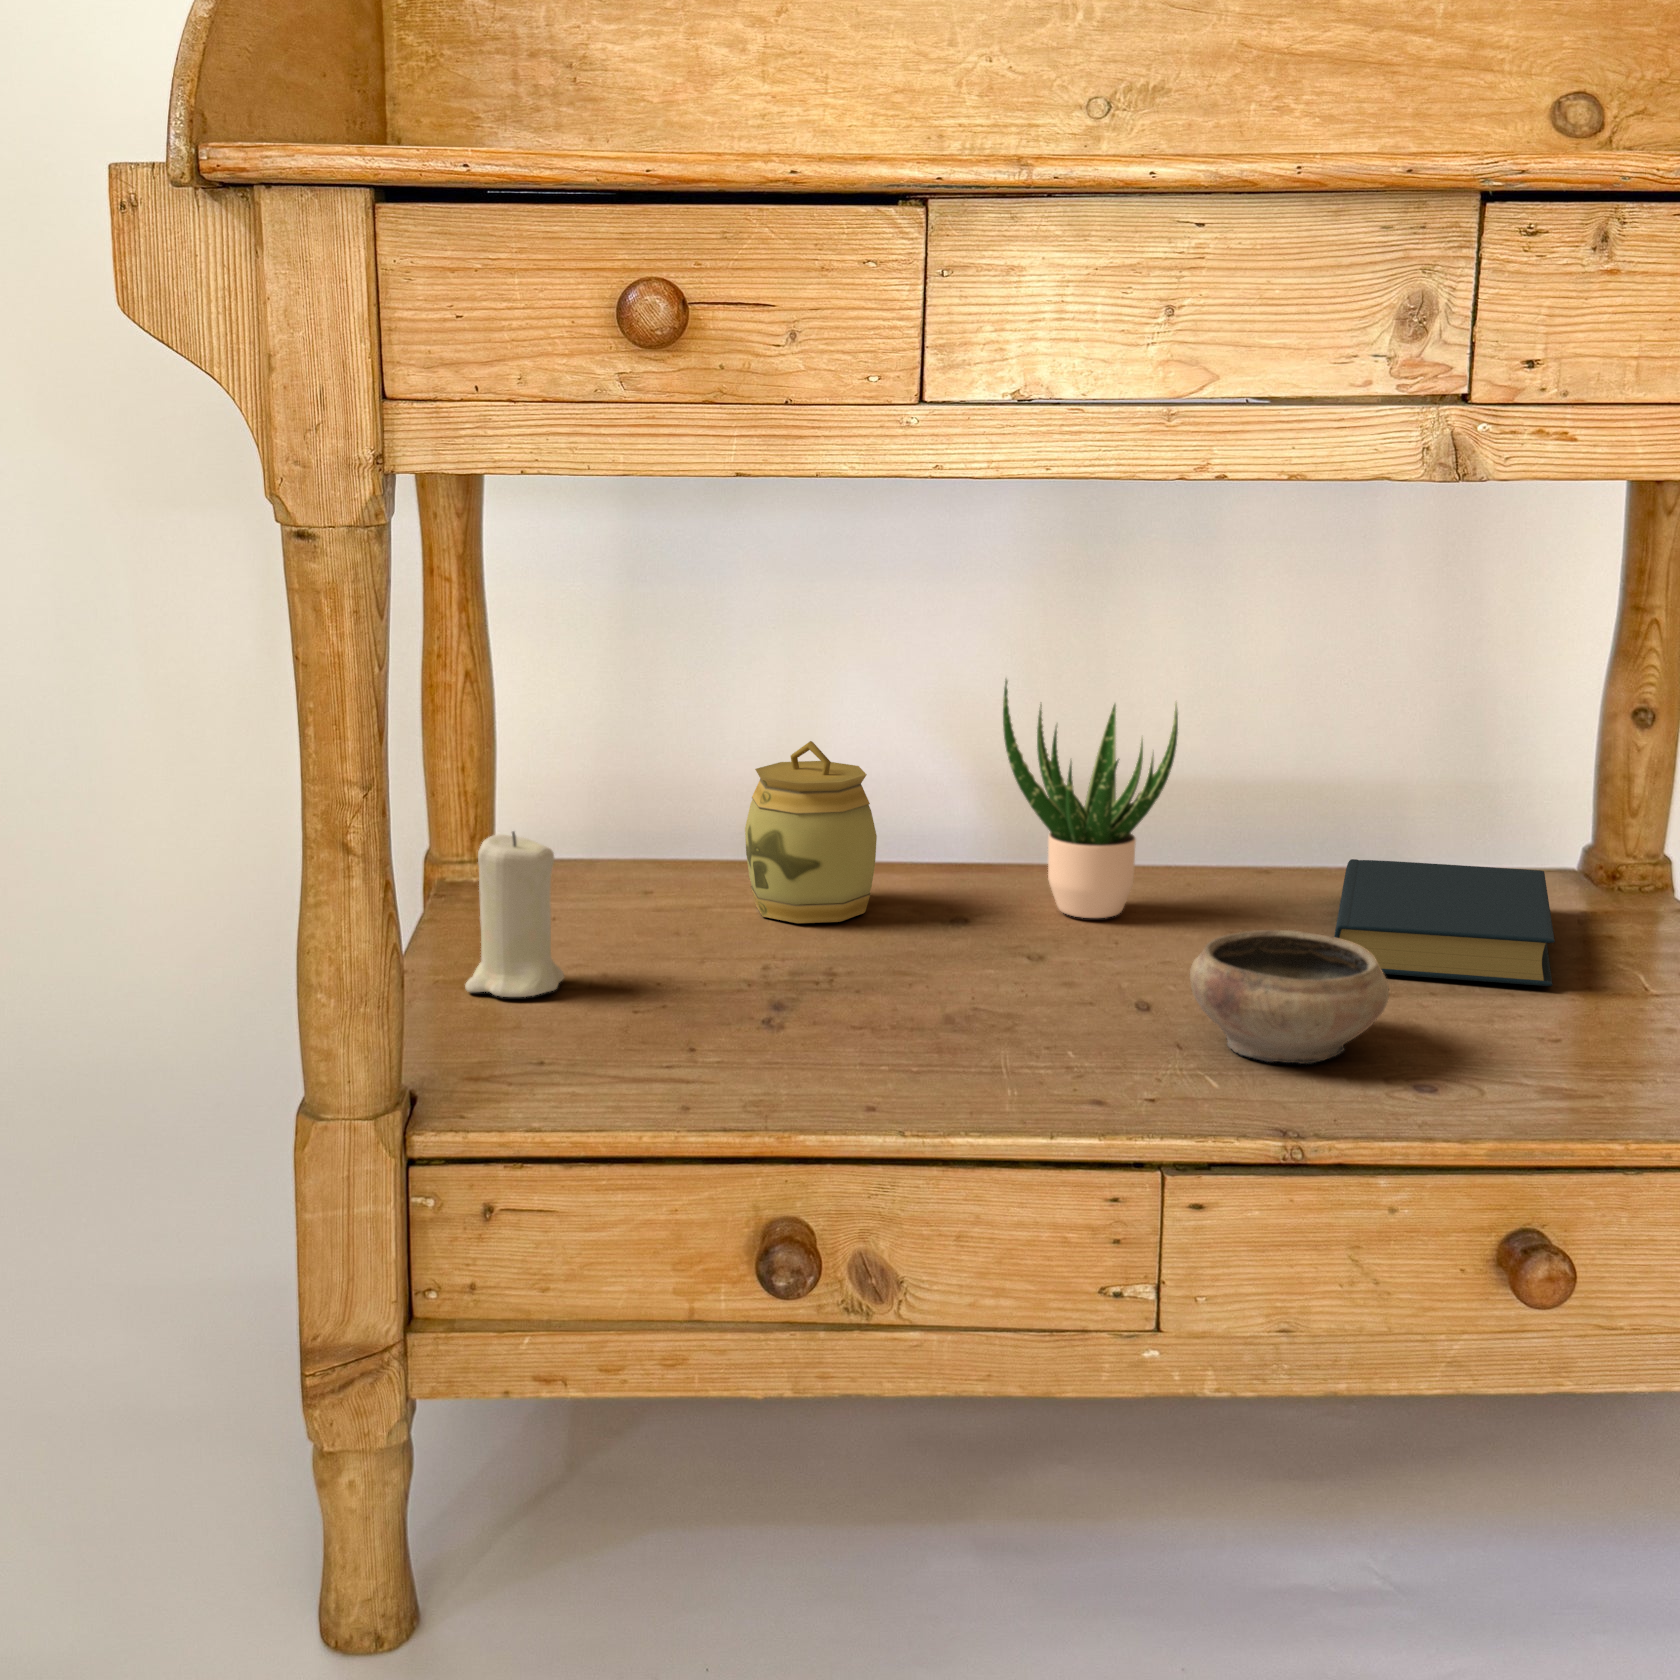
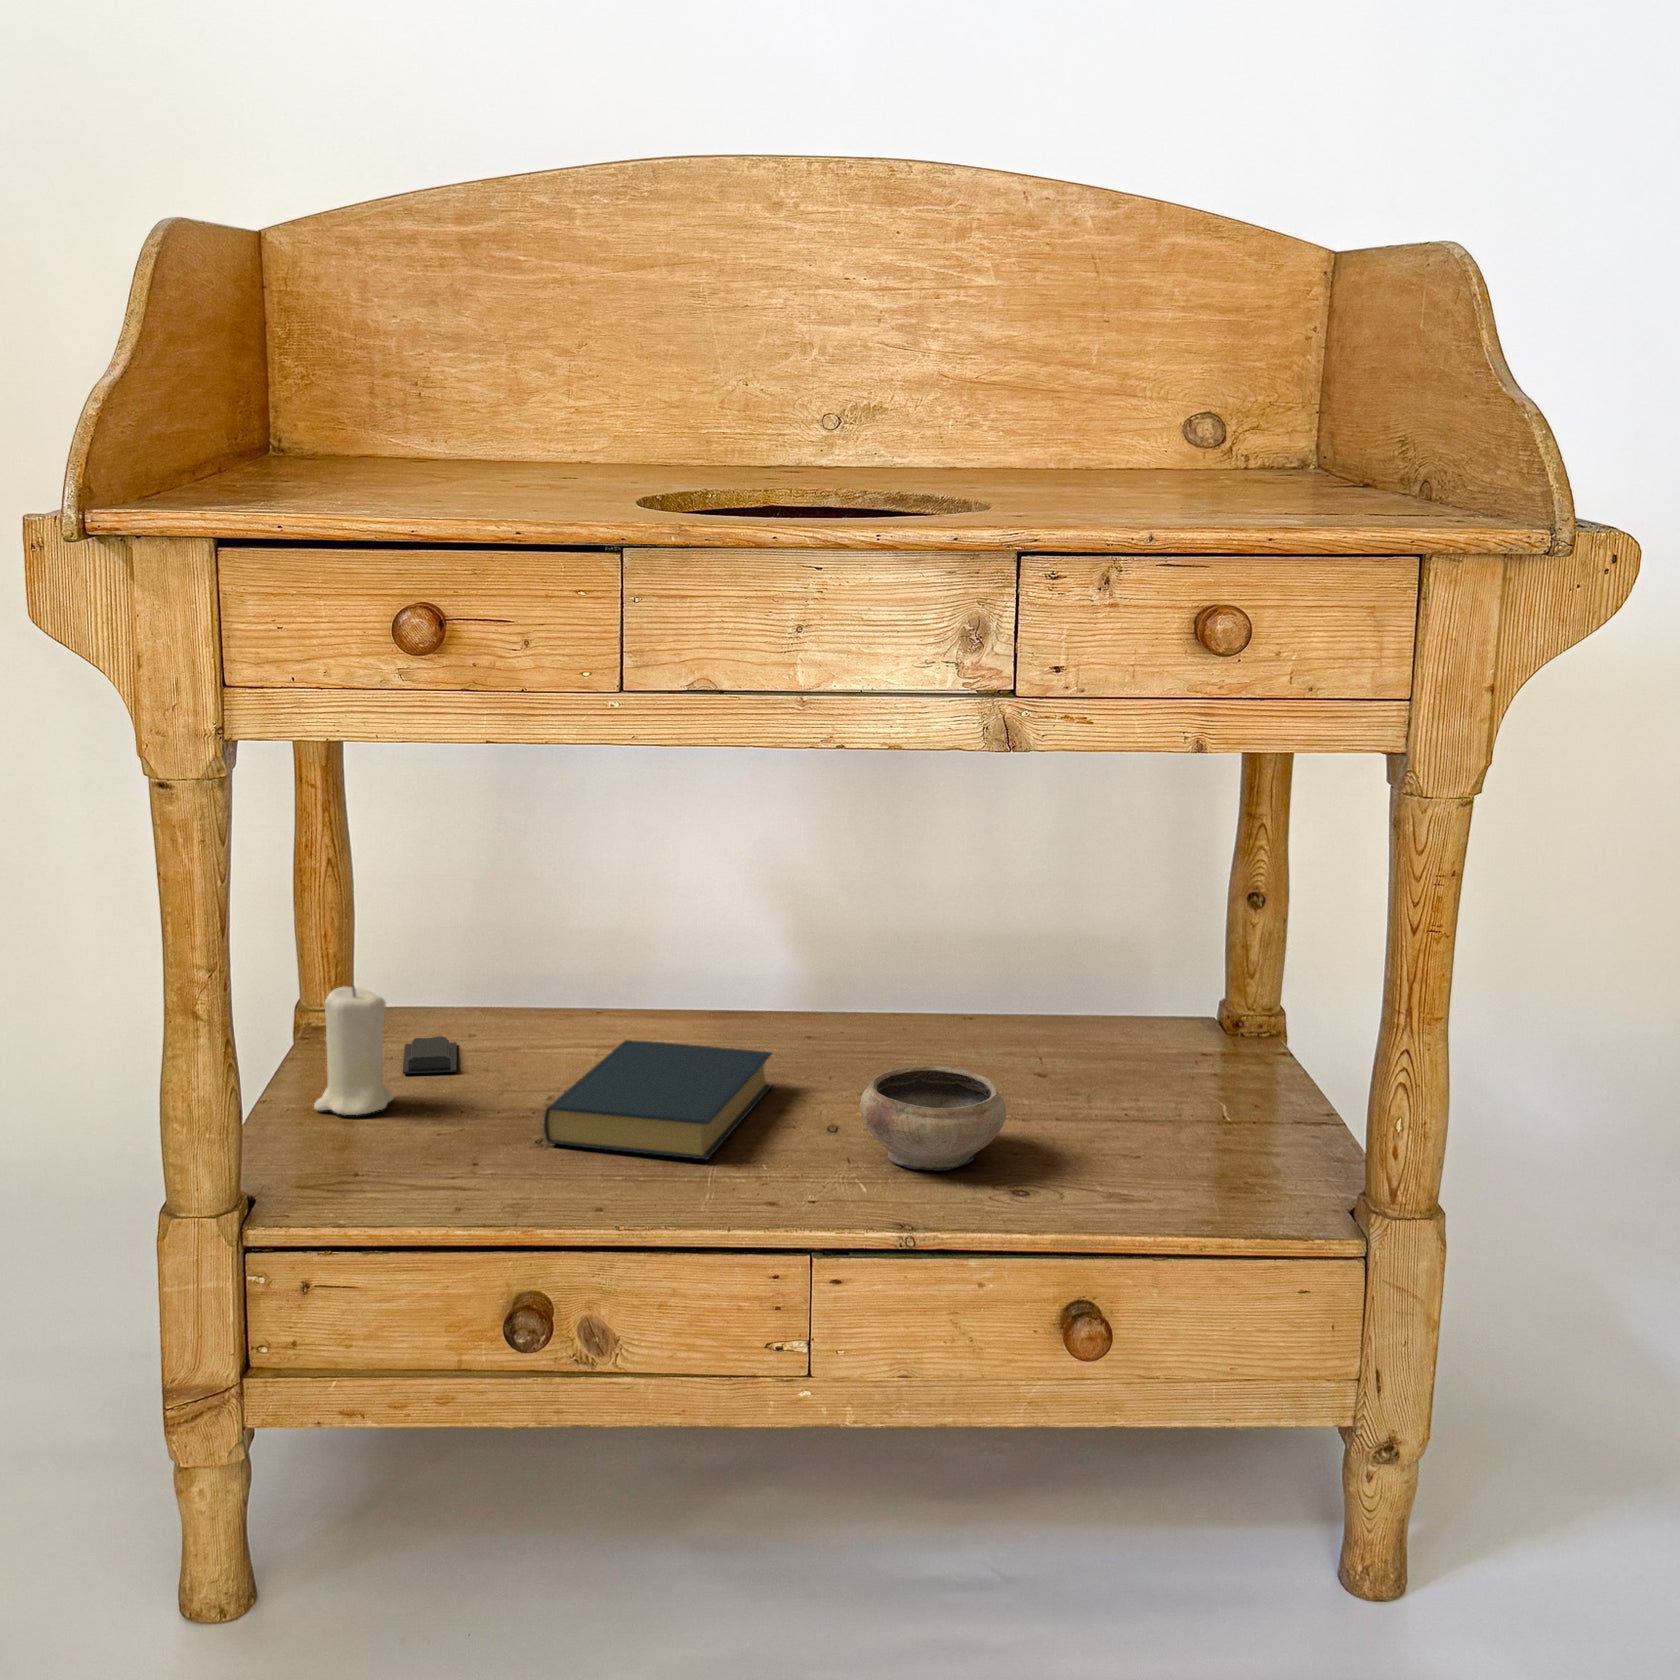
potted plant: present [1003,680,1178,918] -> none [754,859,889,1047]
jar: present [745,741,877,923] -> none [554,907,655,1051]
hardback book: present [1334,859,1555,986] -> present [544,1040,772,1159]
soap bar: none [561,906,635,950] -> present [403,1037,457,1074]

